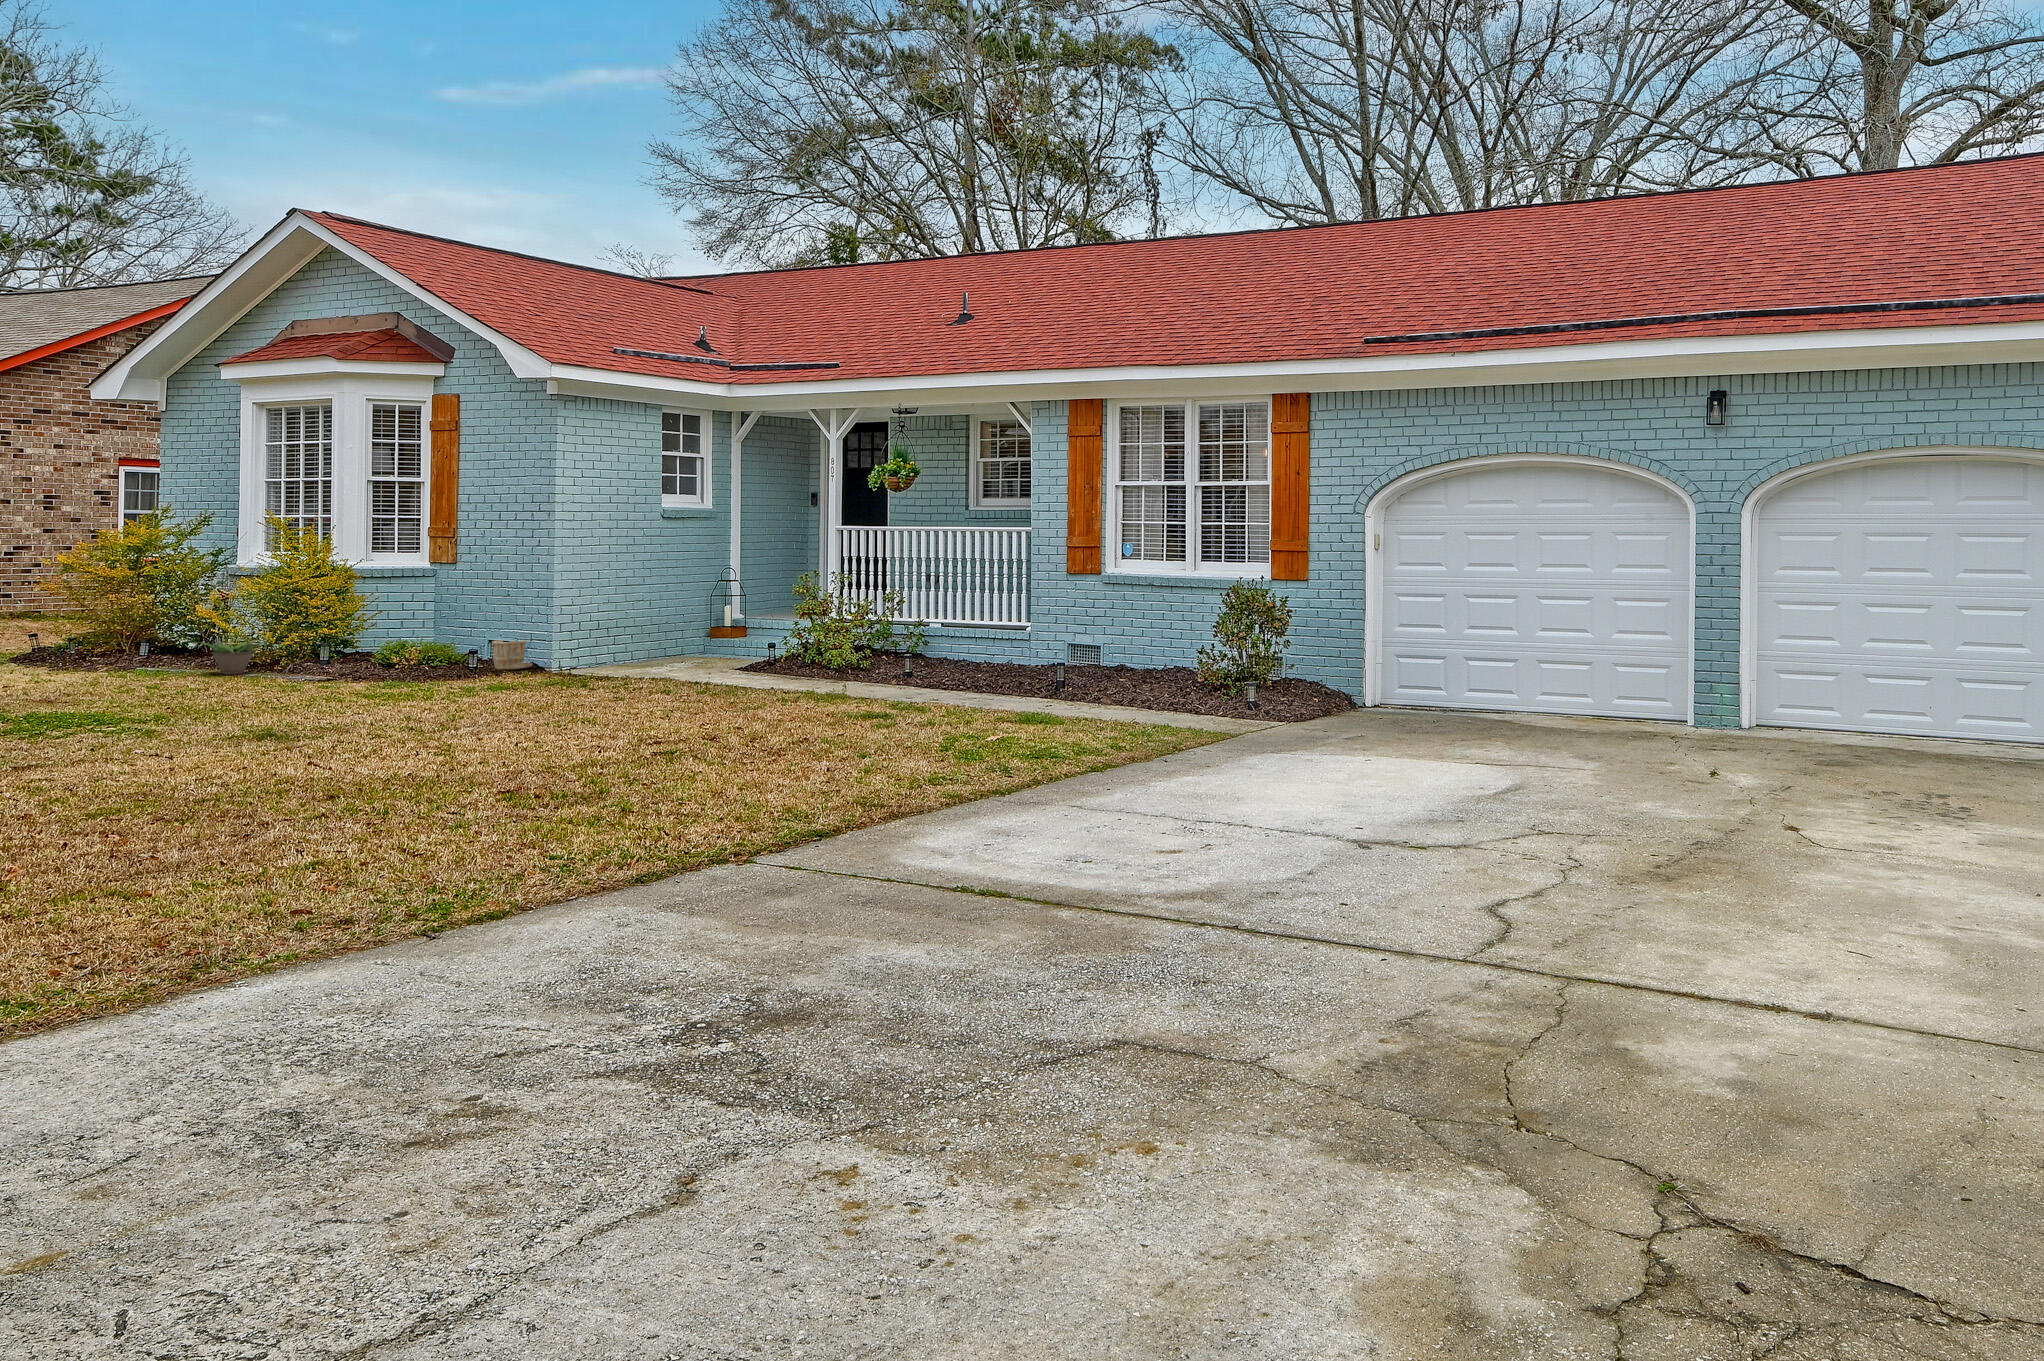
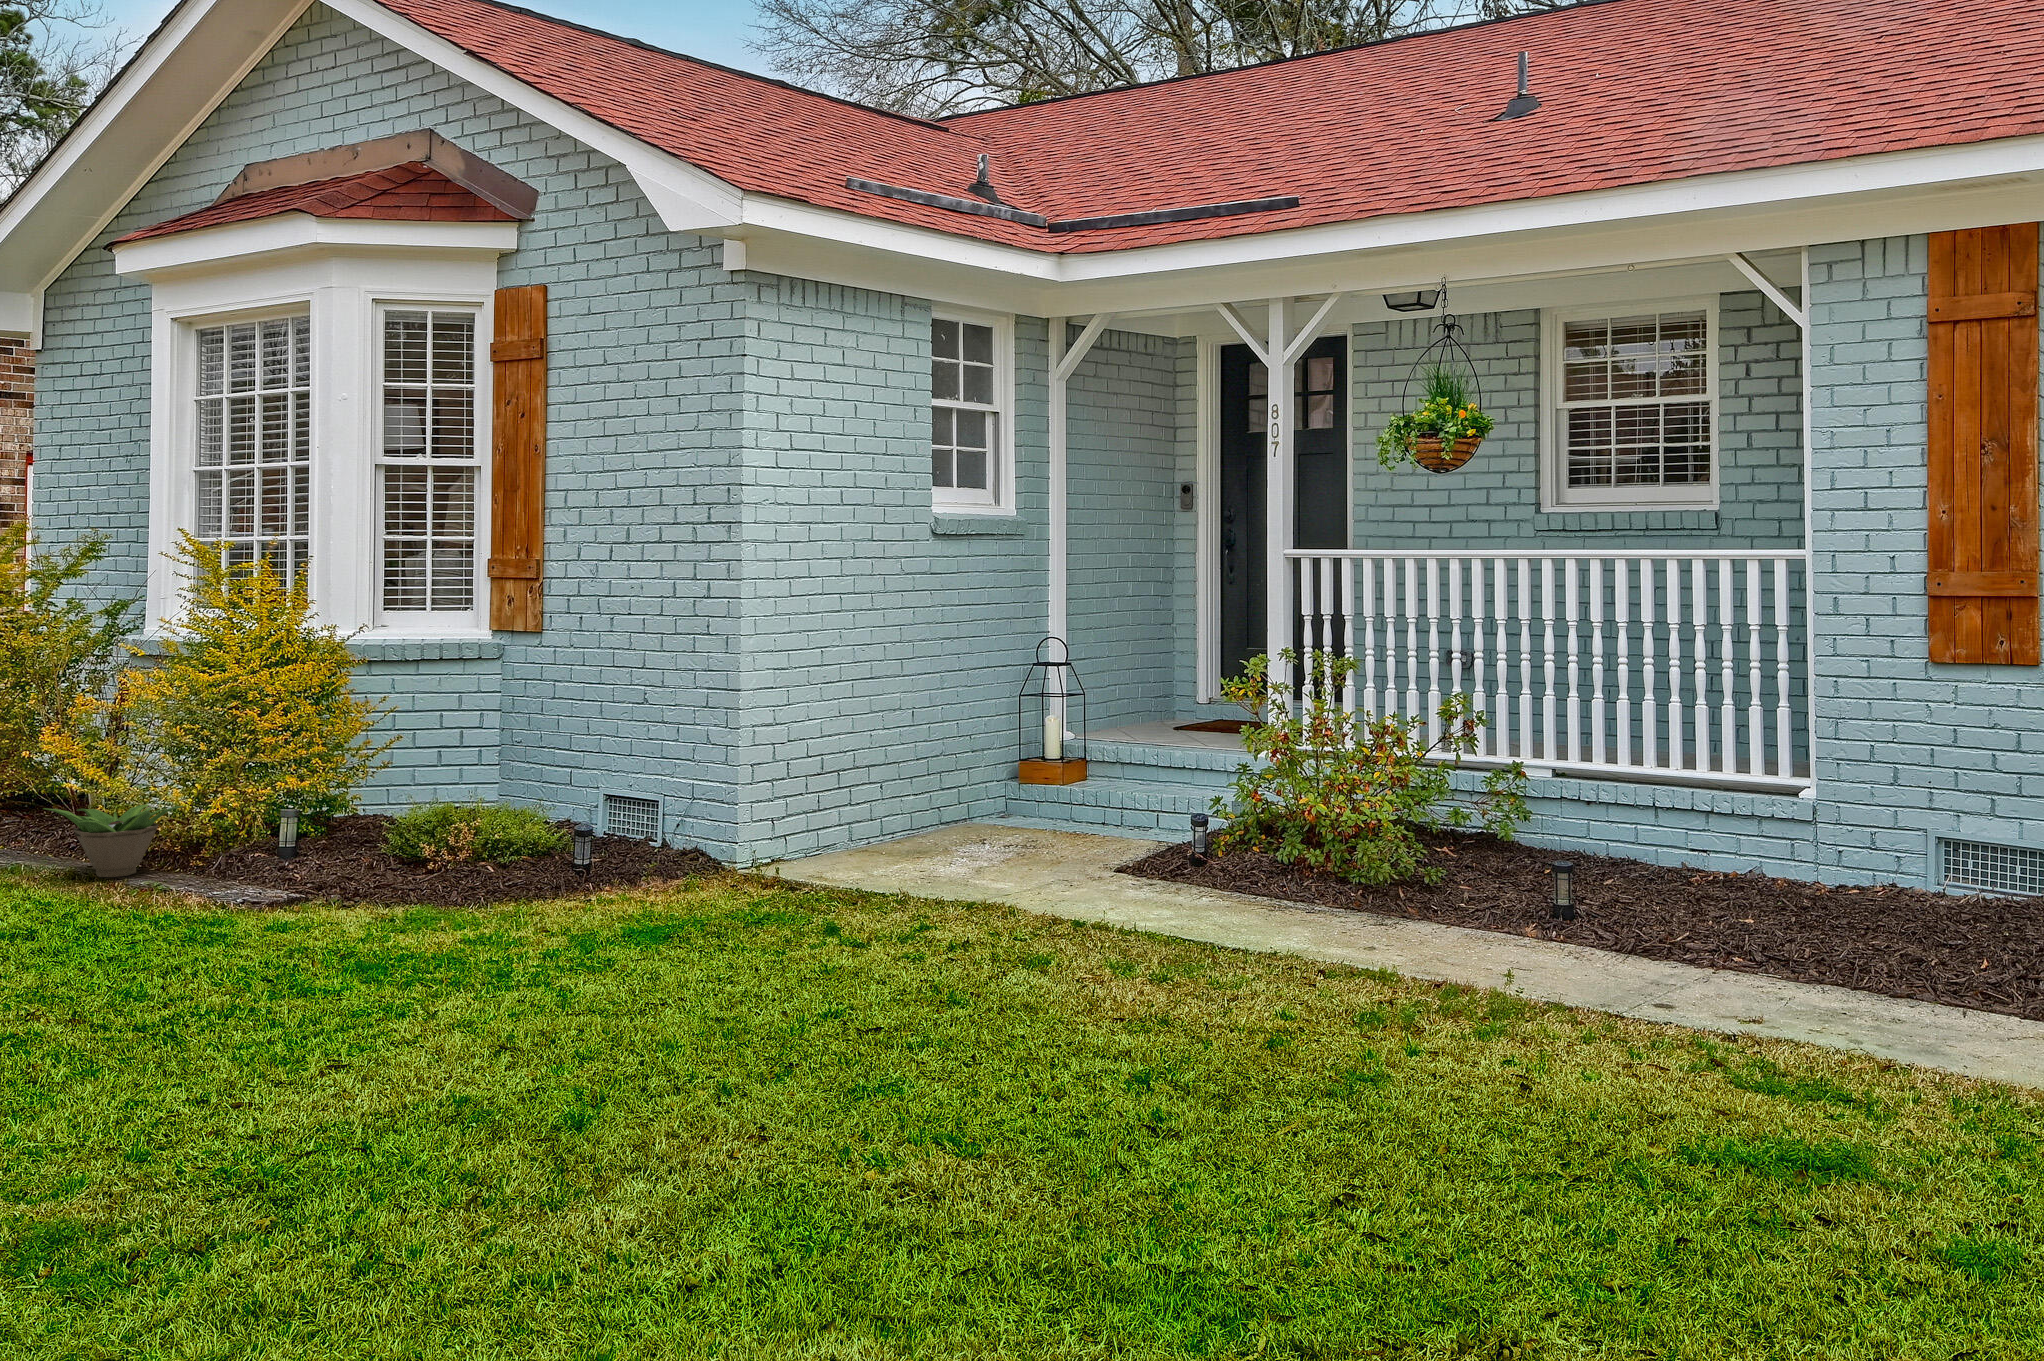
wooden bucket: present [492,640,532,669] -> none [620,798,702,870]

